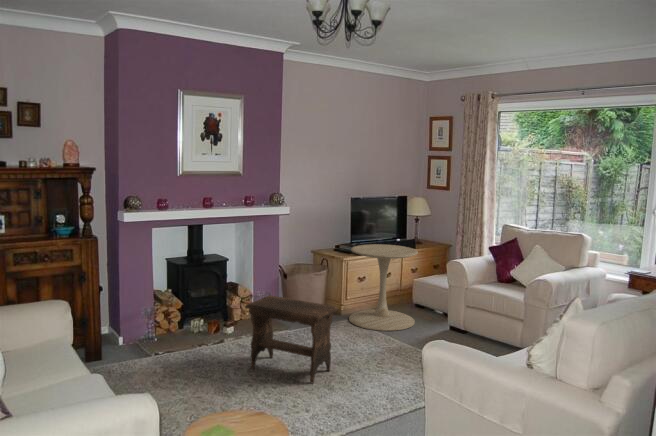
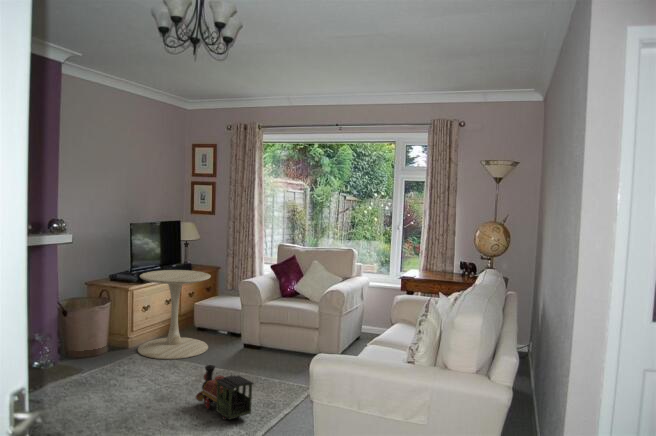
footstool: present [245,296,338,383] -> none [56,336,167,426]
toy train: none [364,339,407,395] -> present [196,365,253,420]

